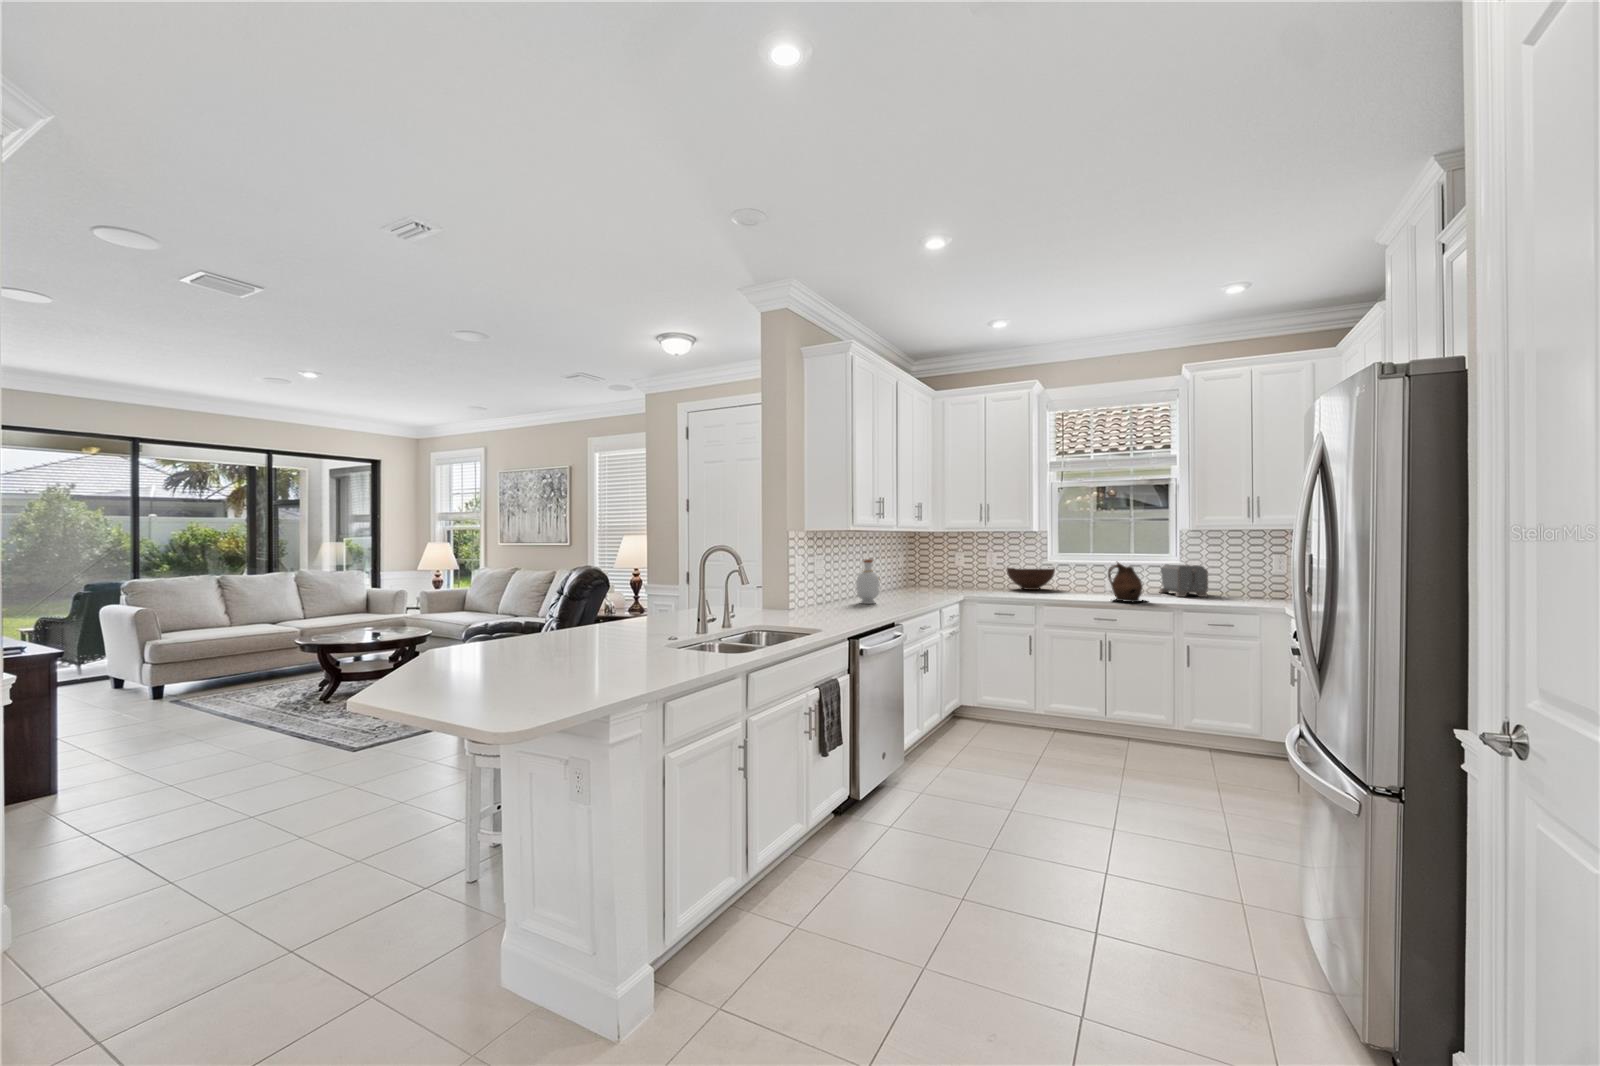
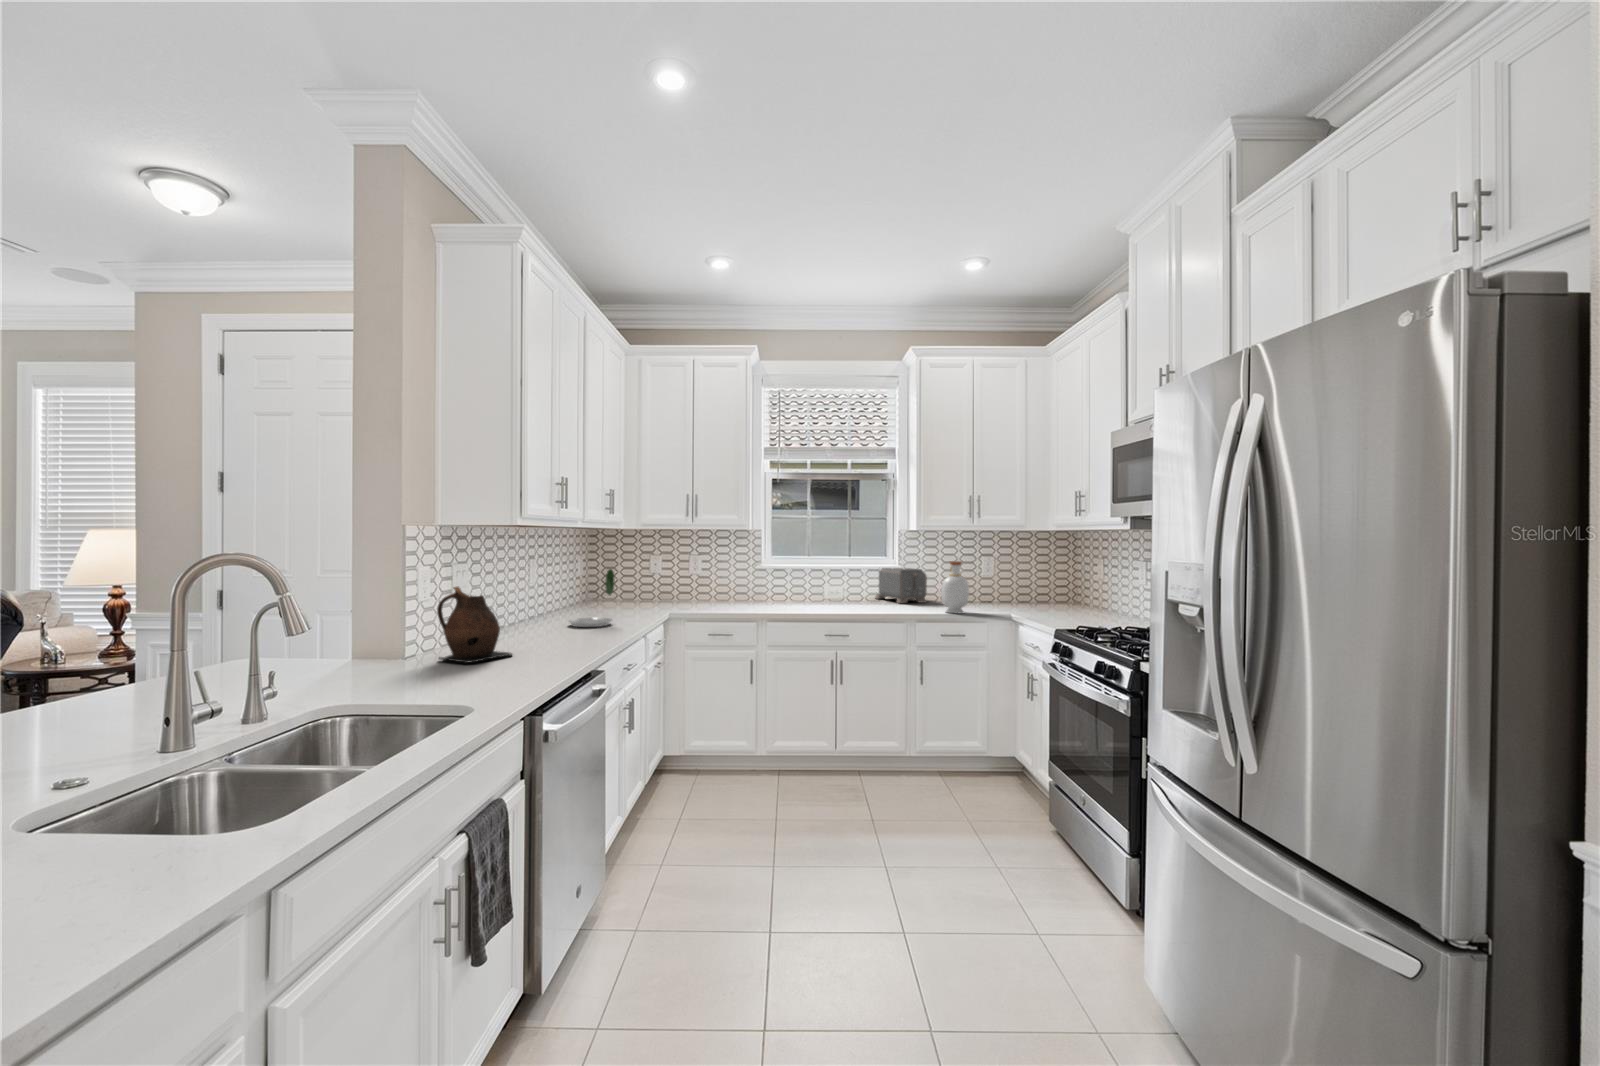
bottle: present [856,559,880,604] -> present [941,561,969,613]
plate: none [887,561,919,601] -> present [569,569,614,627]
ceramic pitcher: present [1108,562,1142,602] -> present [437,587,512,663]
fruit bowl: present [1007,567,1055,590] -> none [714,572,769,600]

